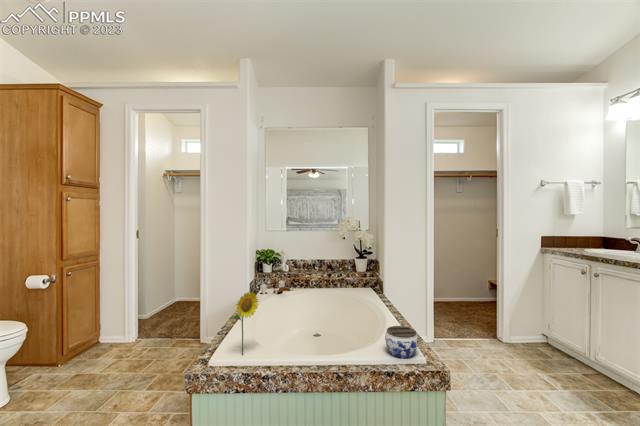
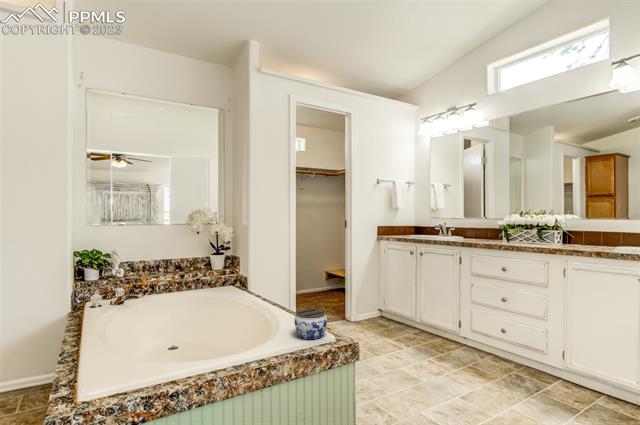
flower: present [231,292,258,355] -> none [107,289,147,379]

